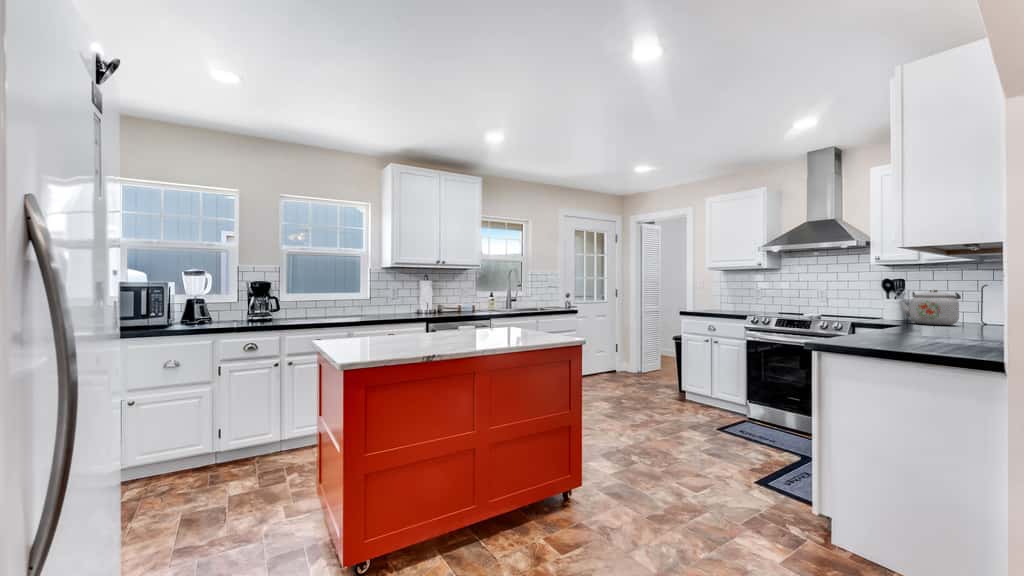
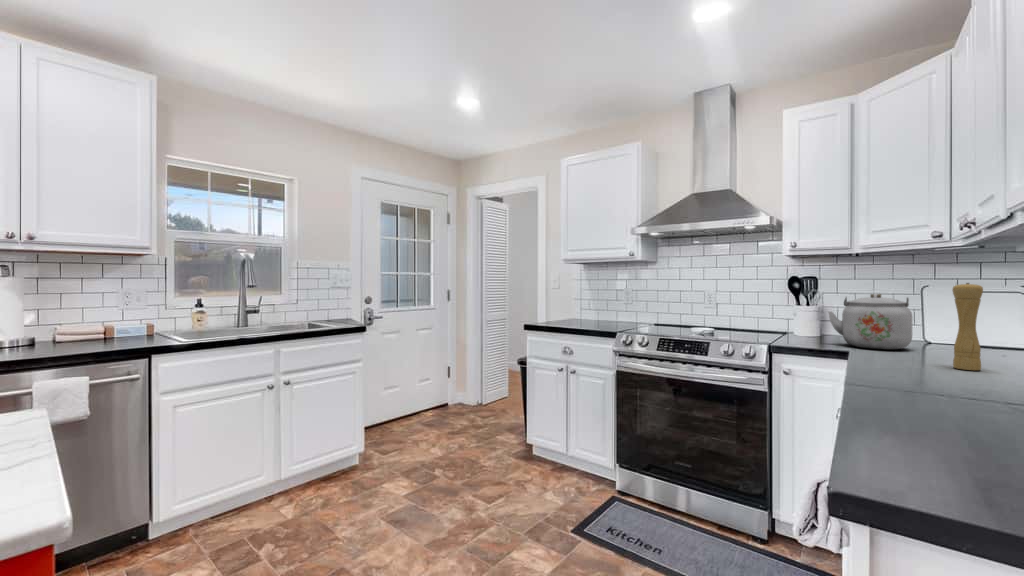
pepper mill: none [961,282,979,332] -> present [952,283,983,370]

